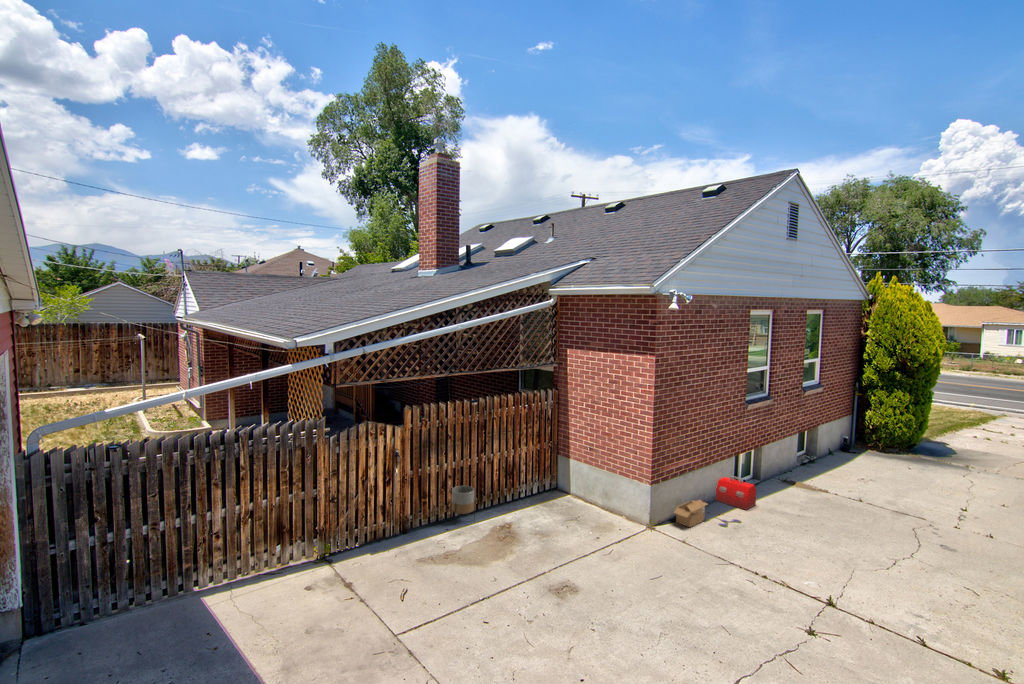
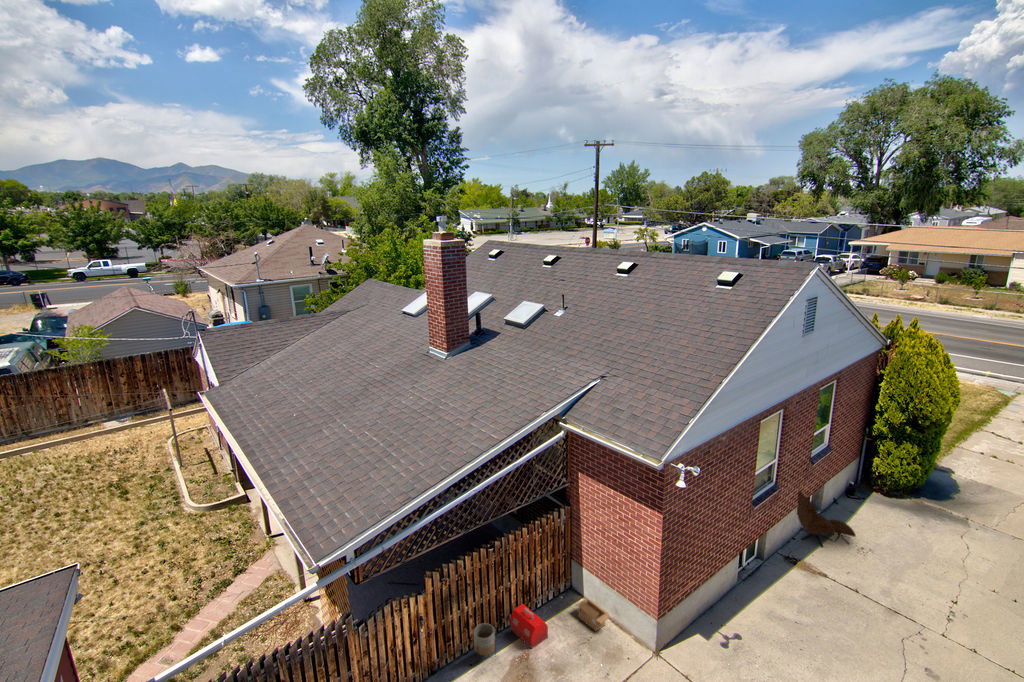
lounge chair: none [788,417,853,474] -> present [796,491,856,547]
toolbox: present [715,476,756,510] -> present [510,604,548,649]
cardboard box: present [674,500,708,527] -> present [576,600,610,631]

